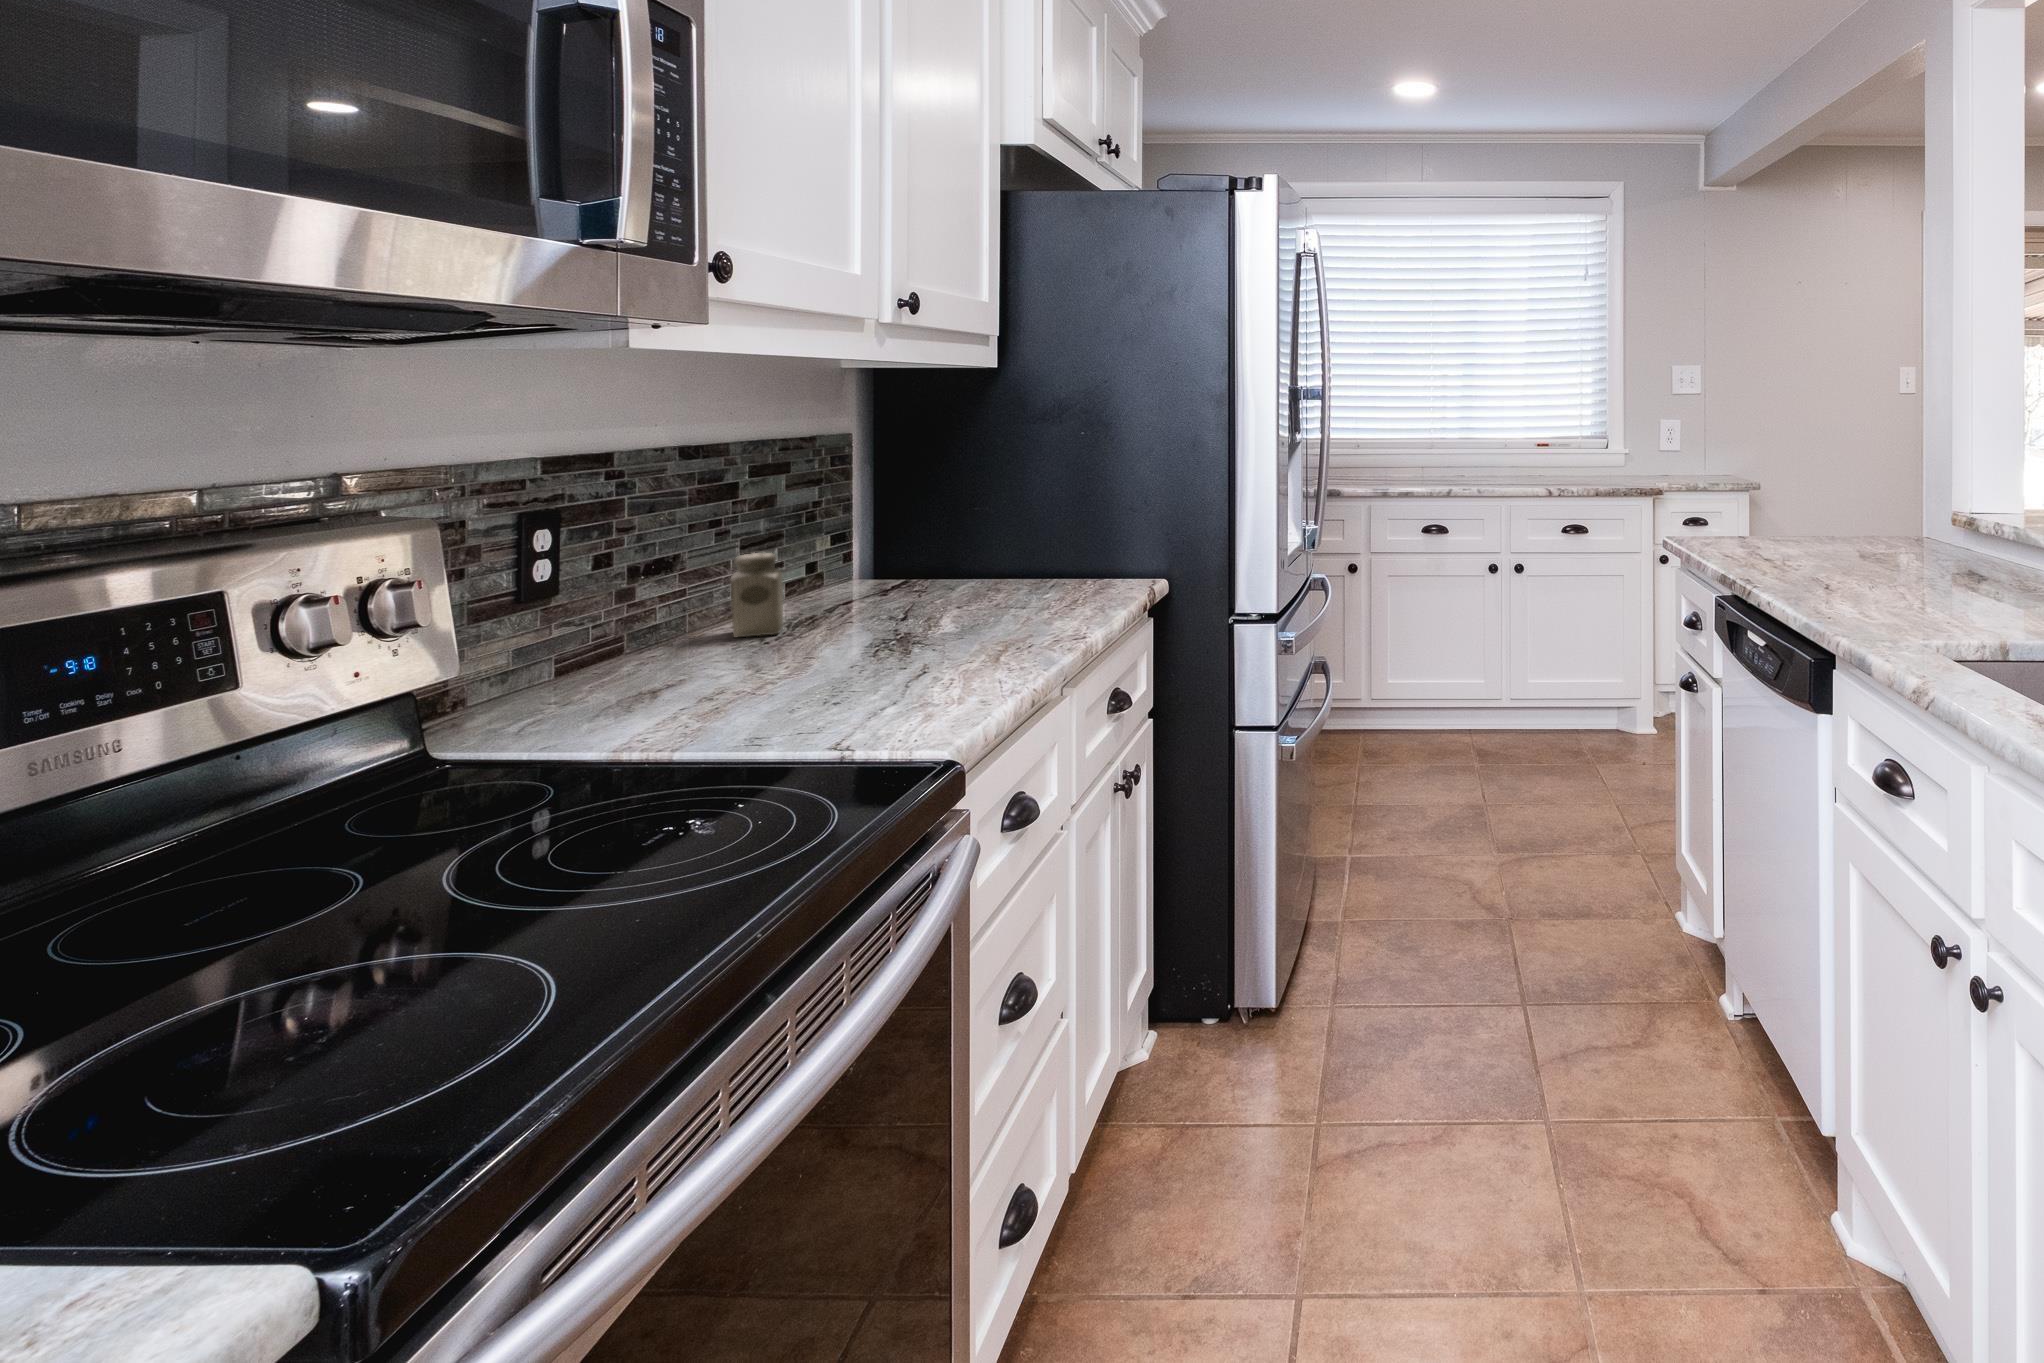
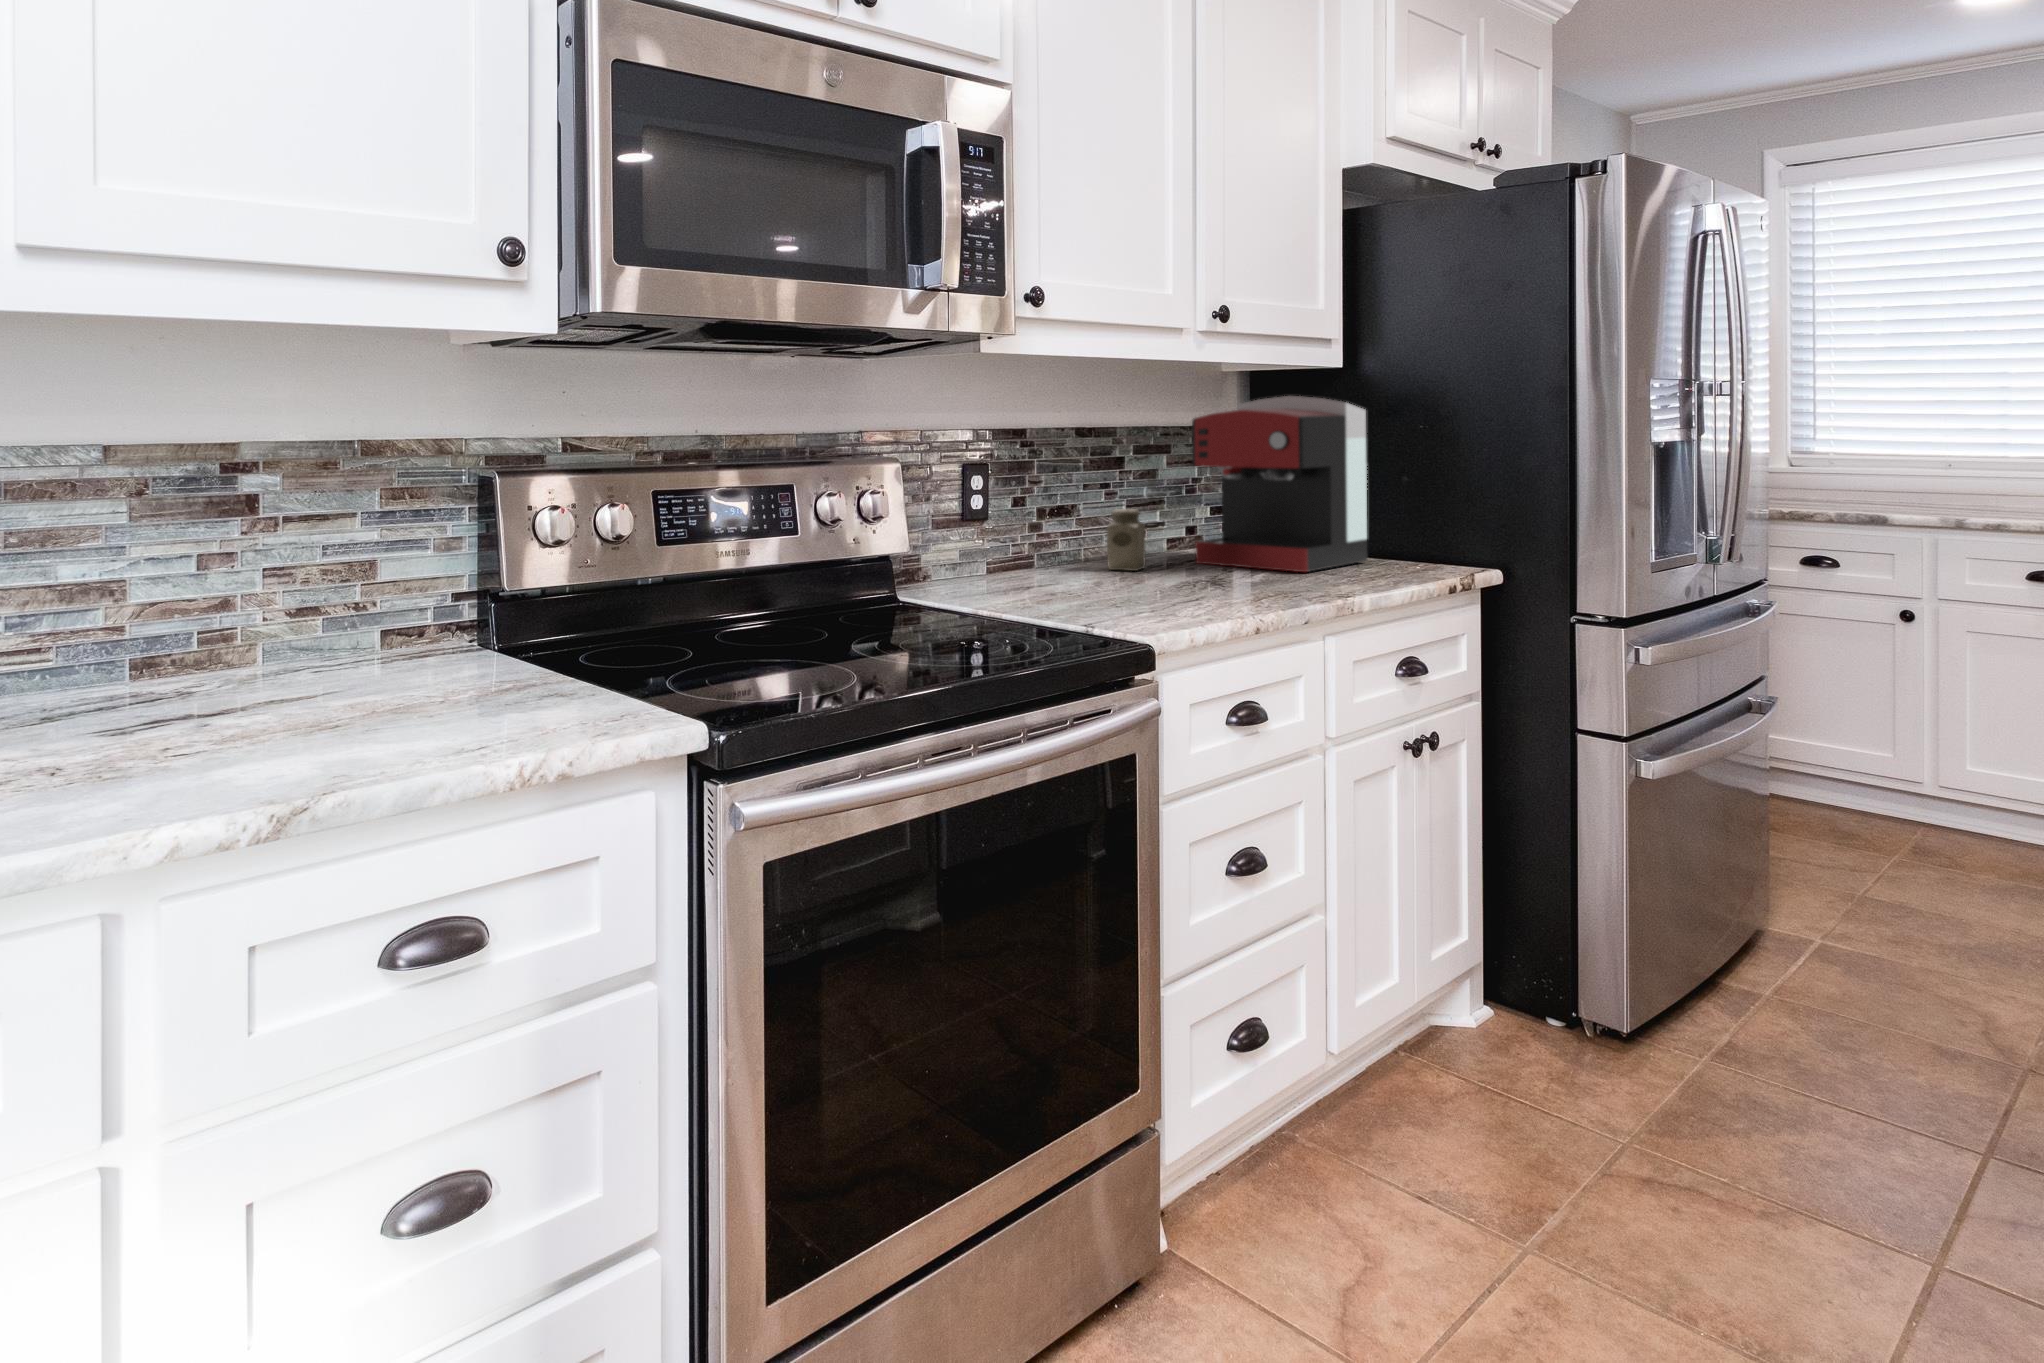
coffee maker: none [831,402,1027,611] -> present [1192,396,1367,572]

